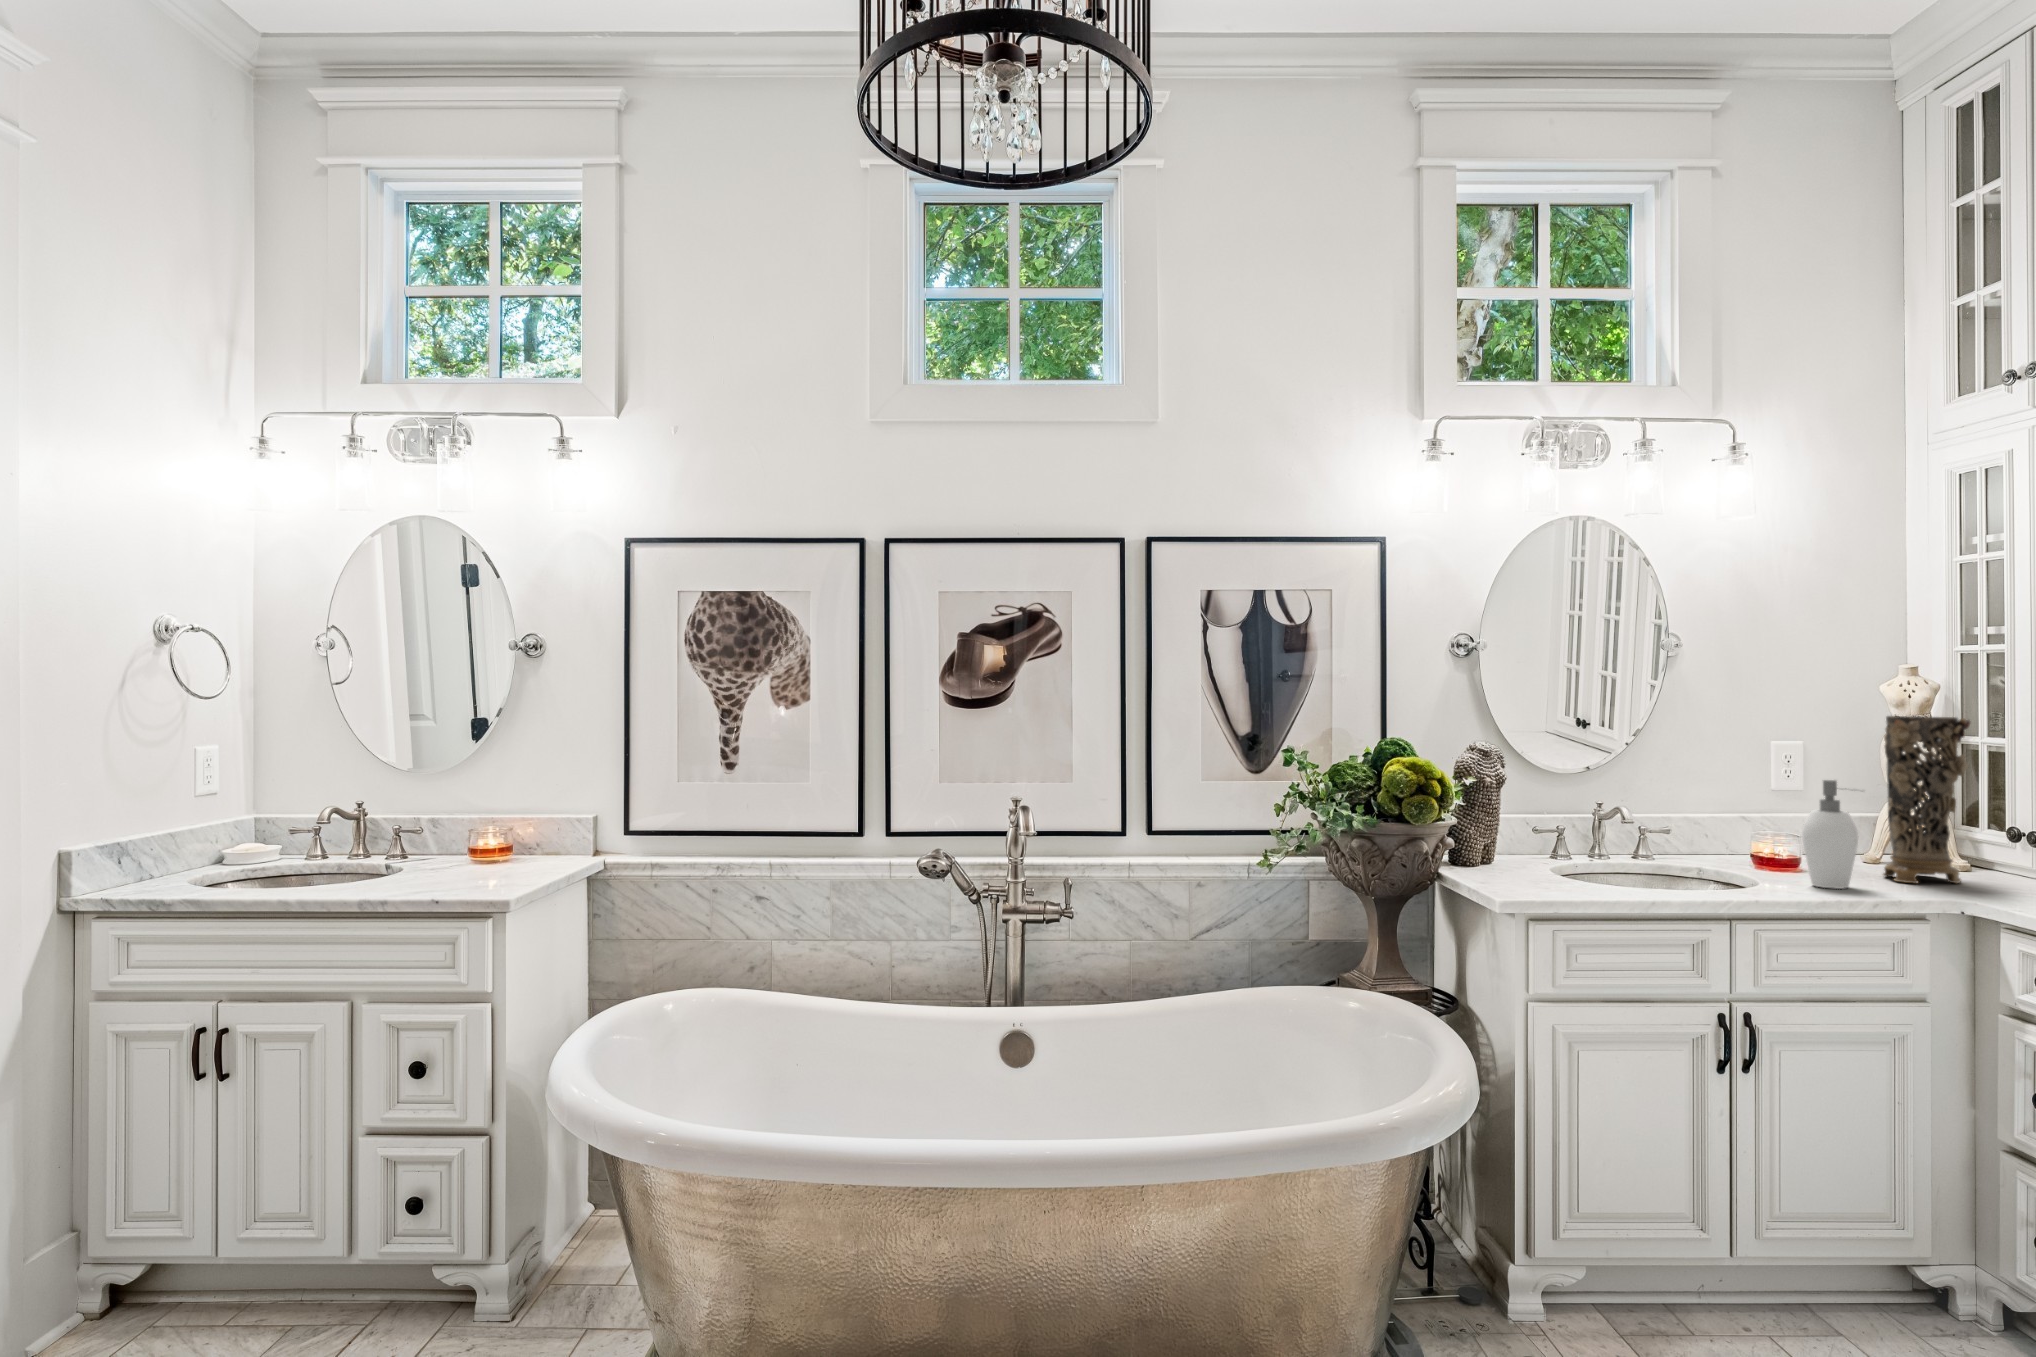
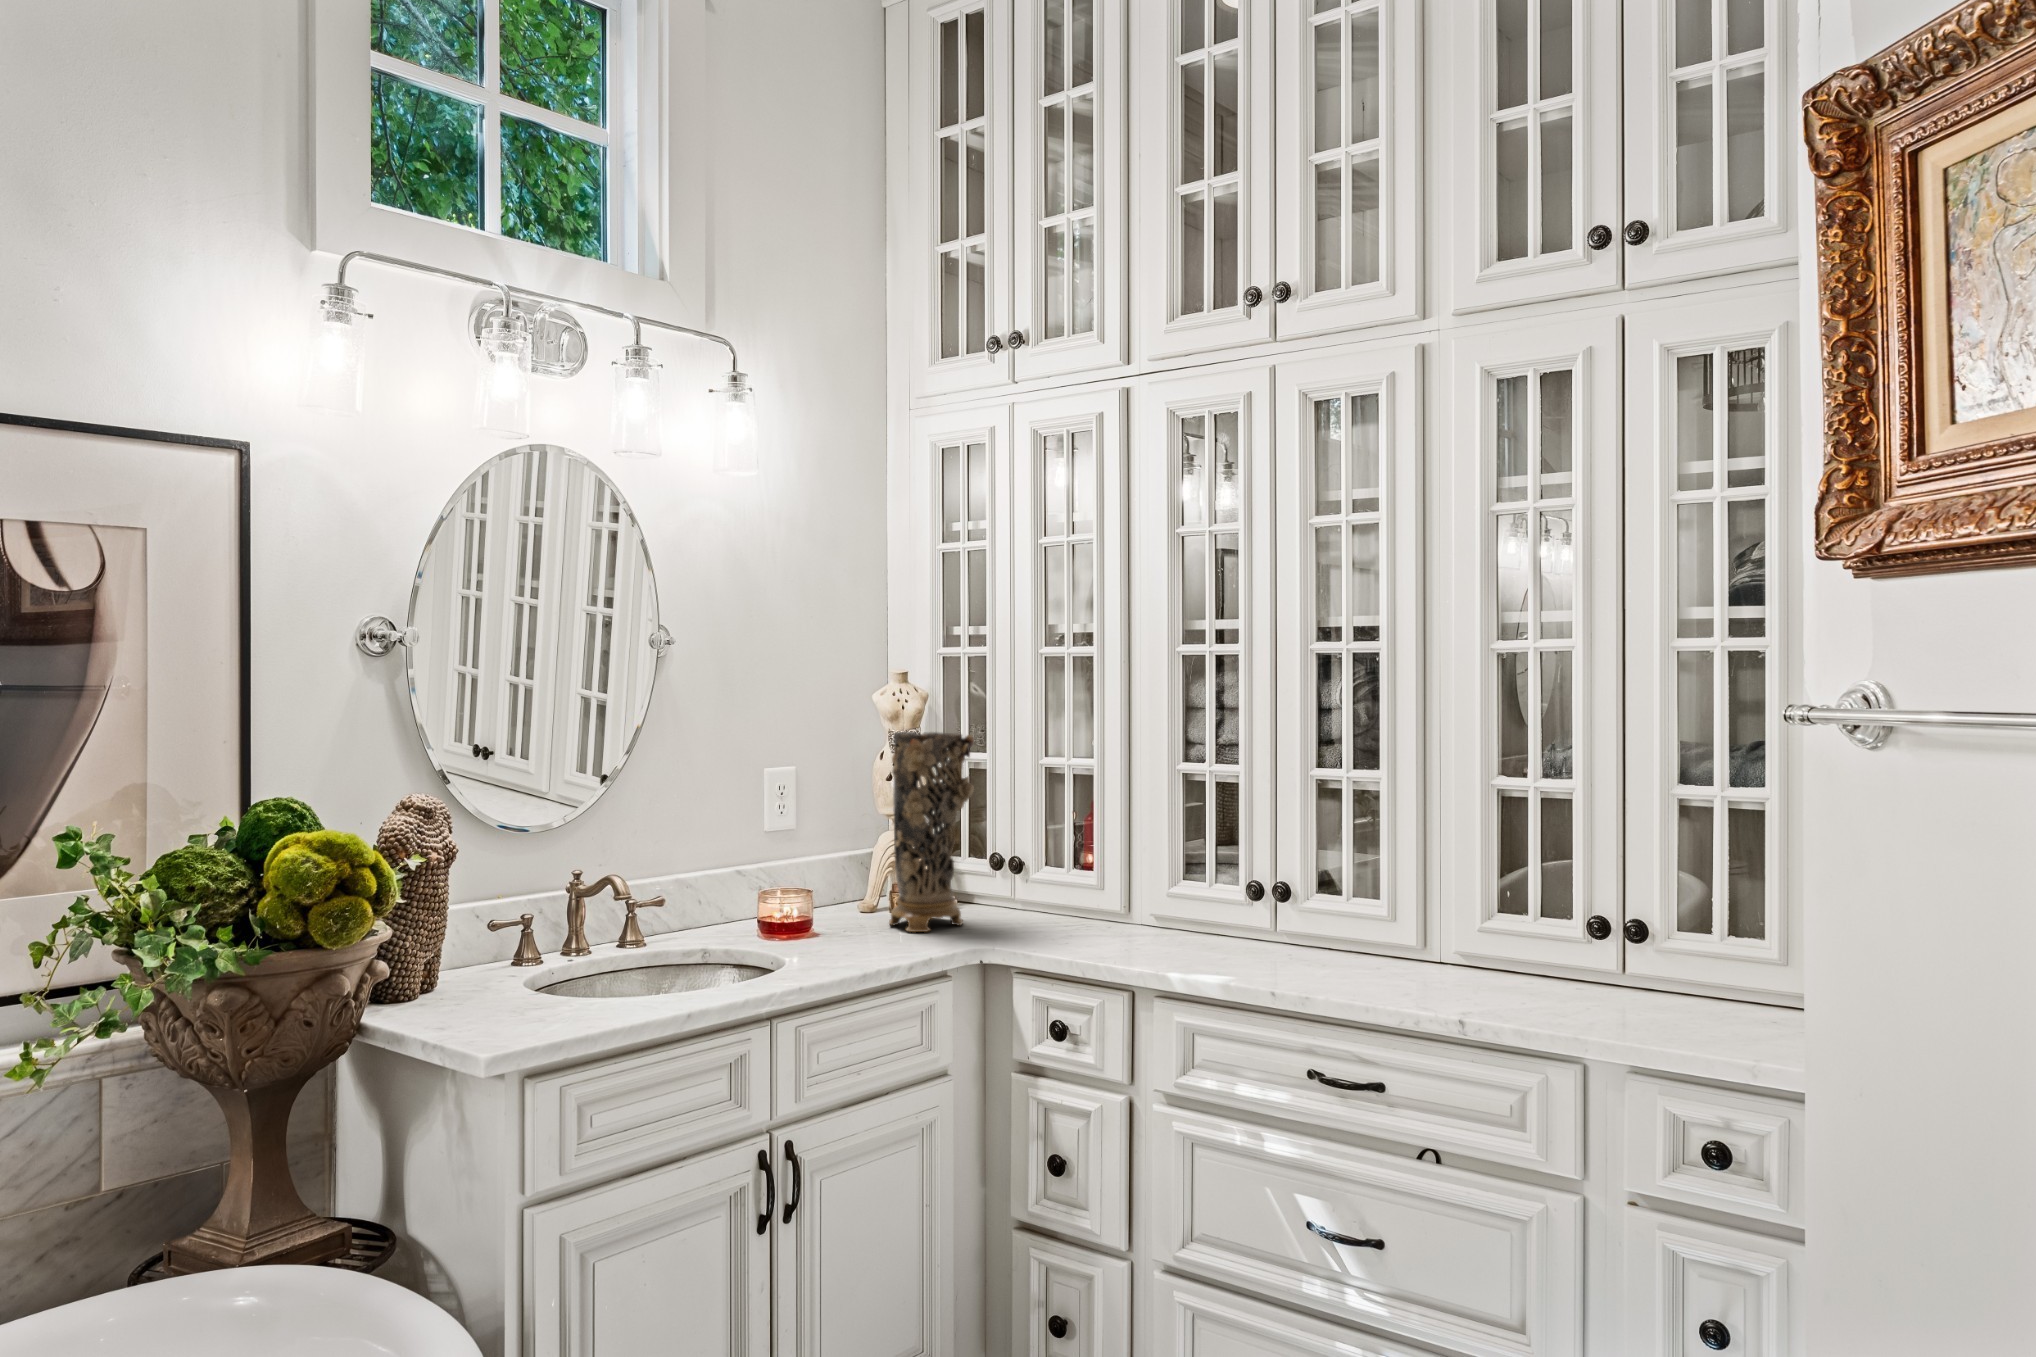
soap dispenser: present [1802,780,1858,889] -> none [827,818,899,954]

